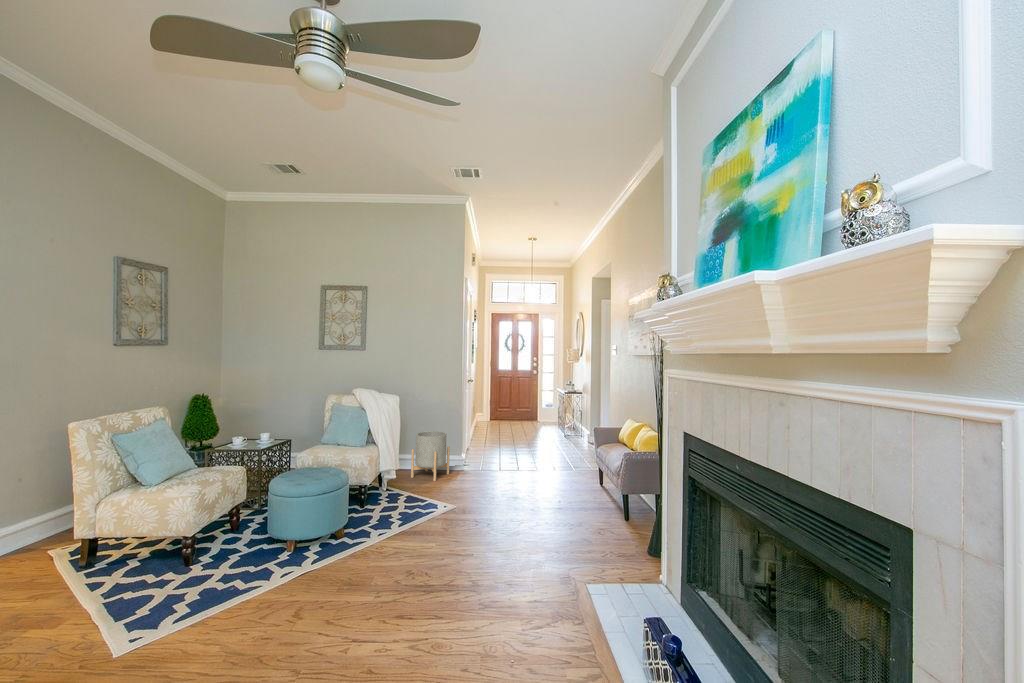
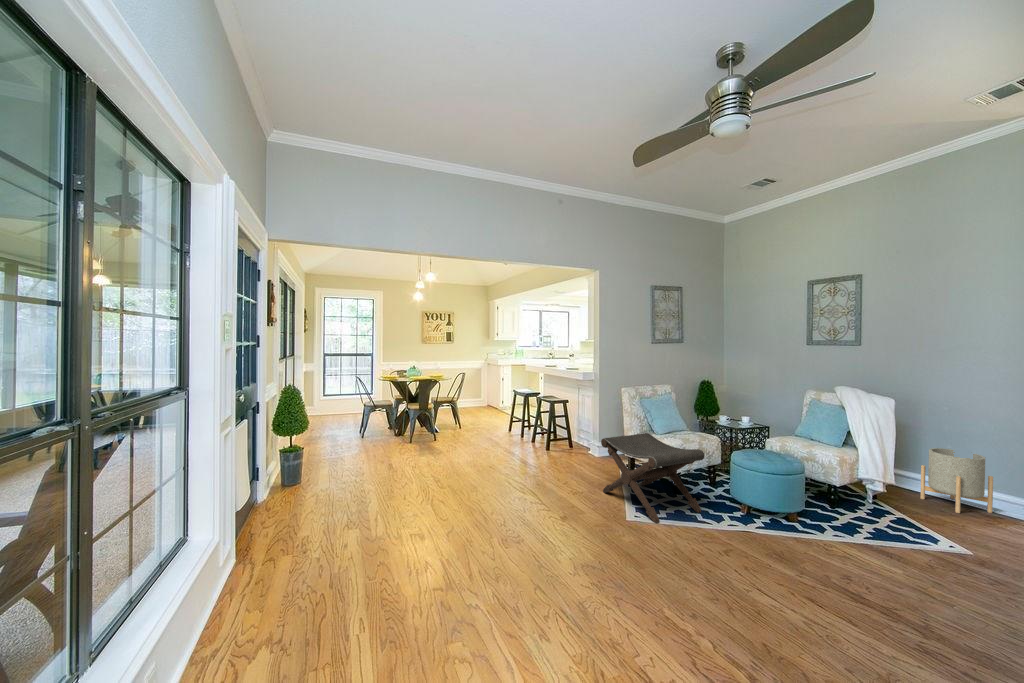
footstool: none [33,487,244,627] -> present [601,433,704,523]

